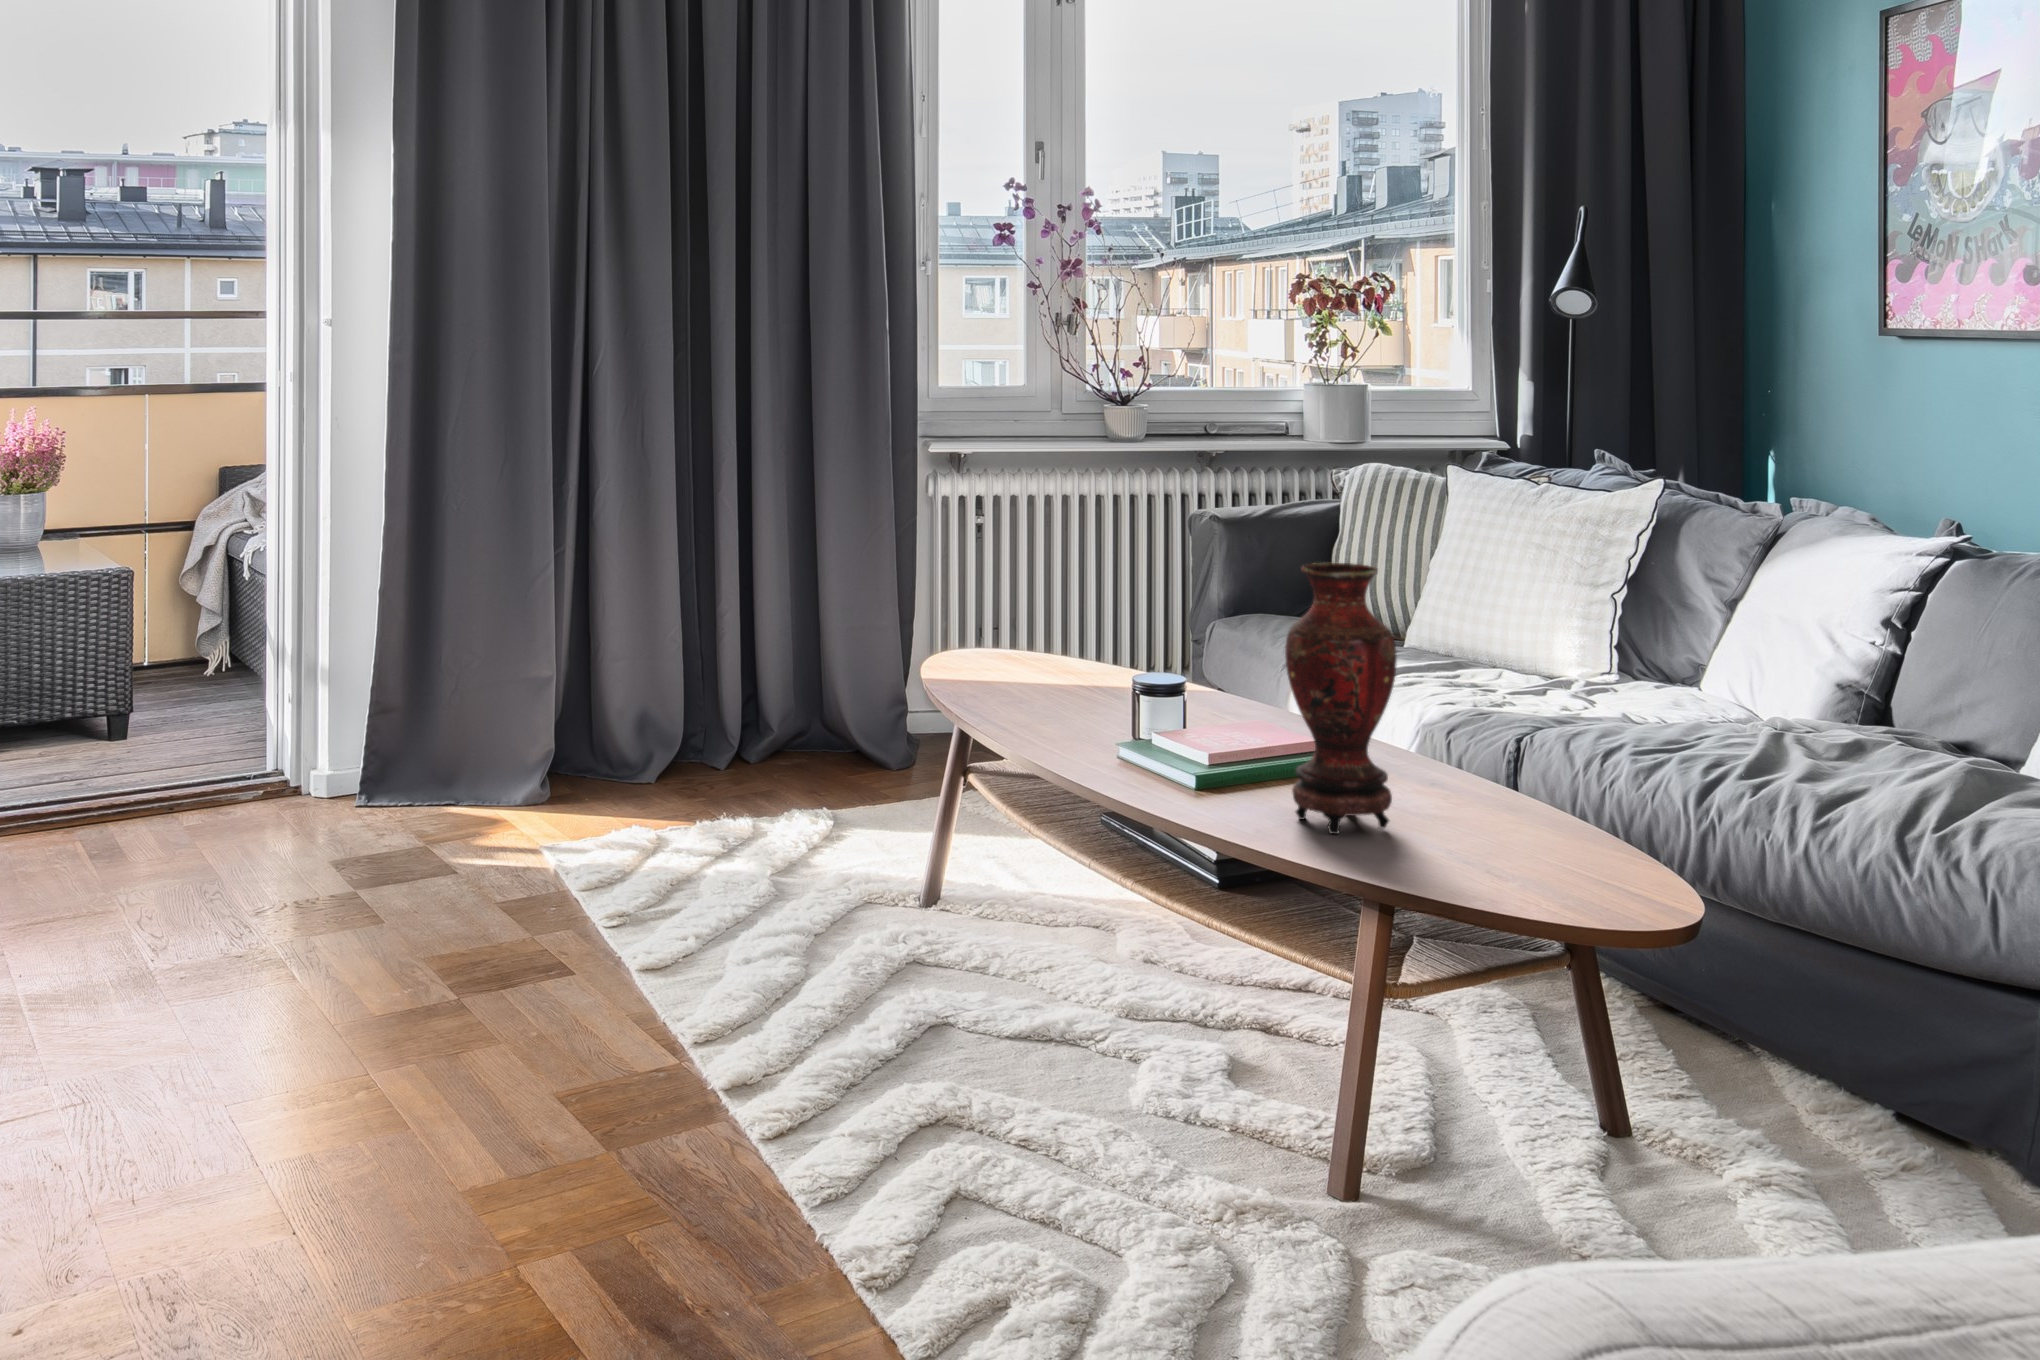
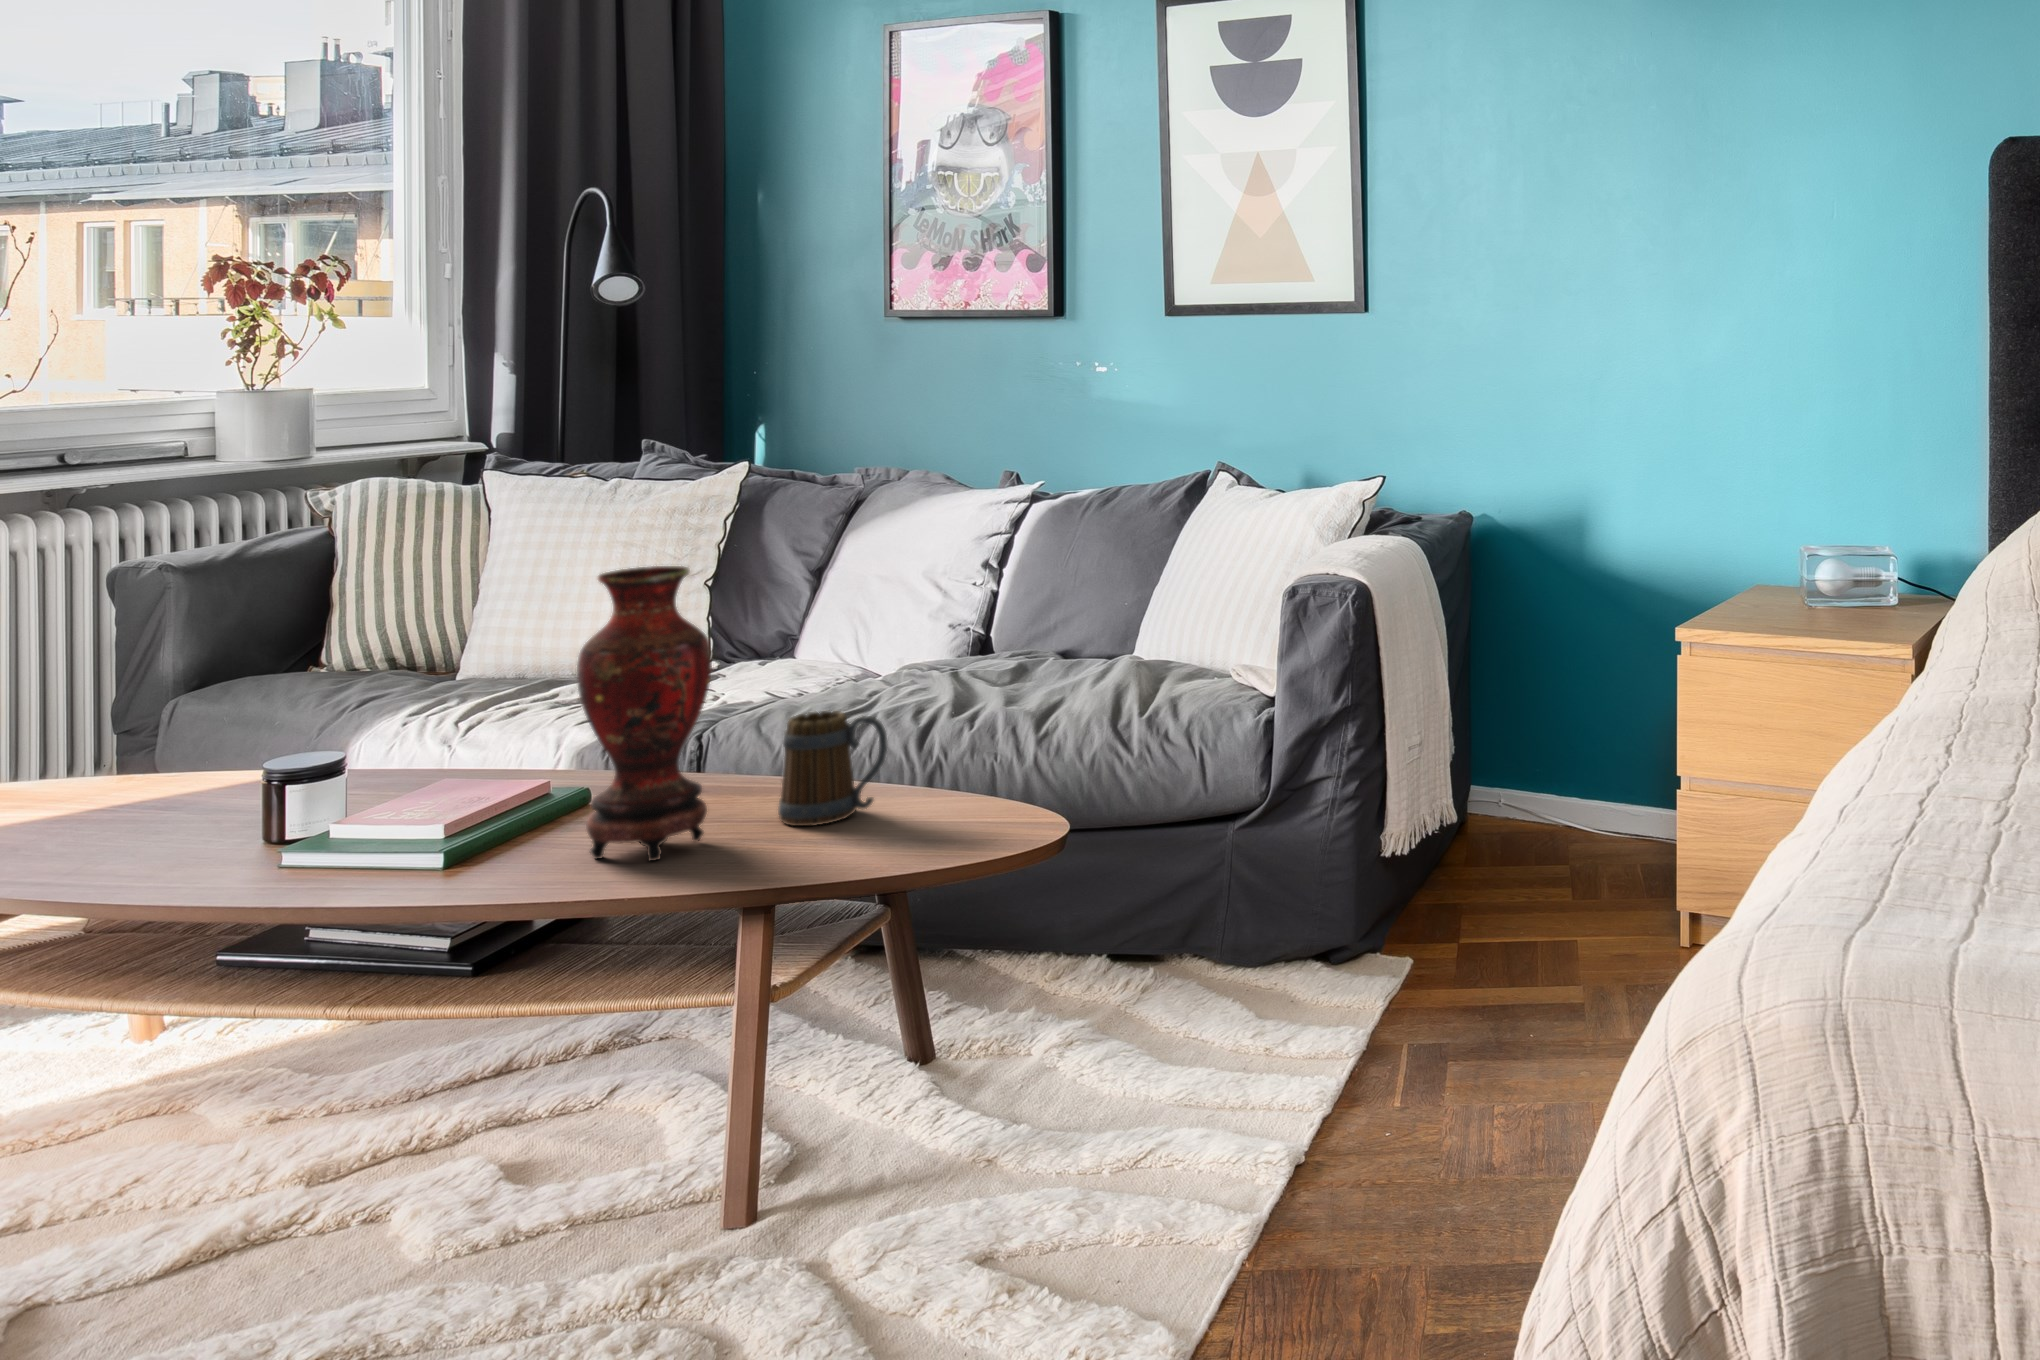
mug: none [1465,732,1562,848] -> present [778,710,887,826]

